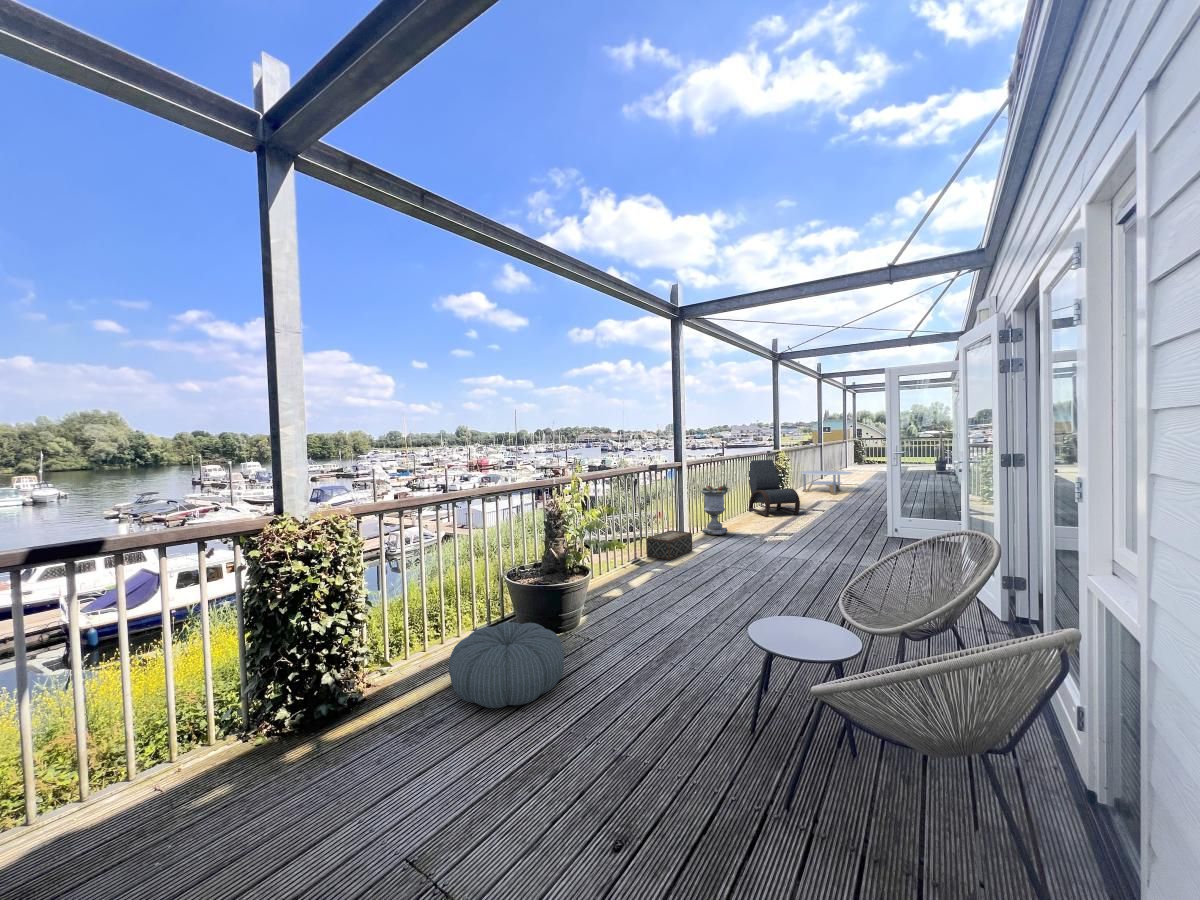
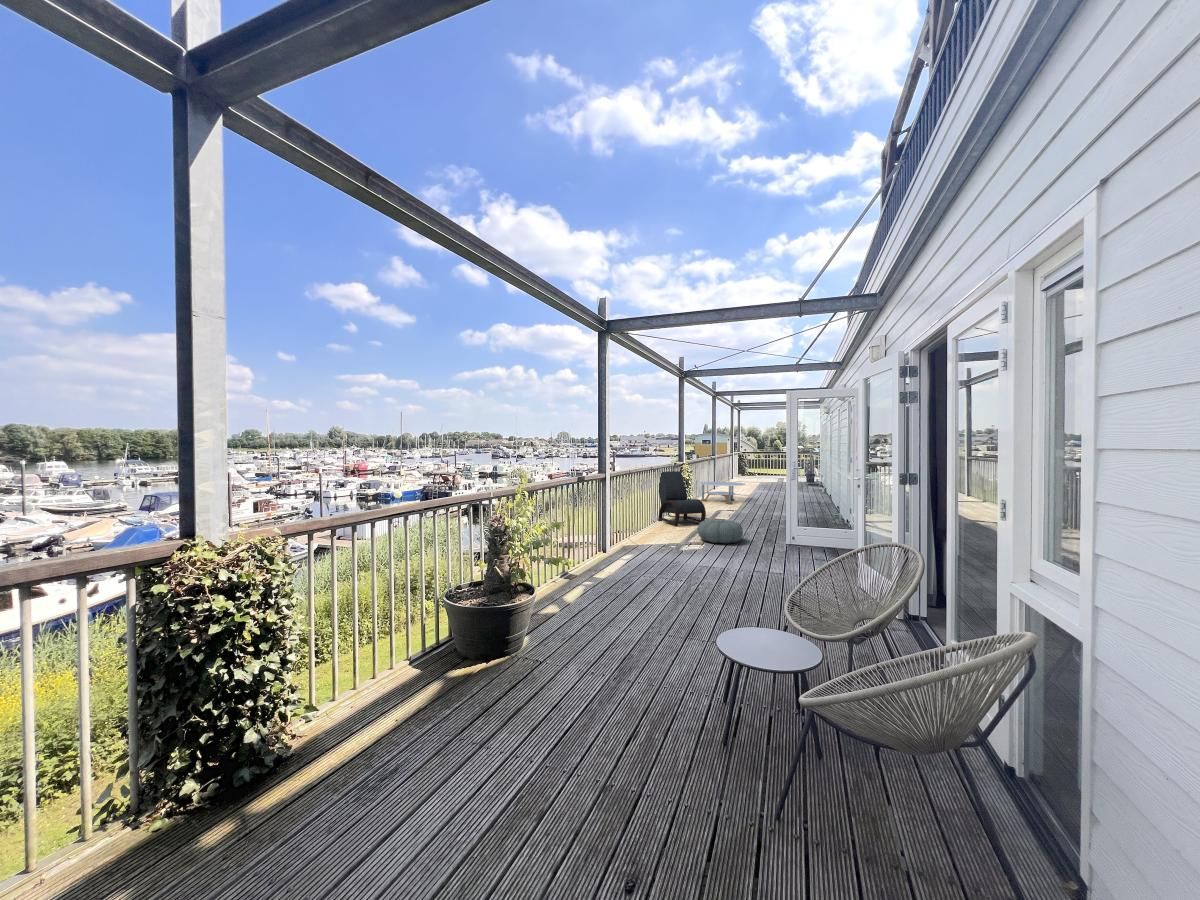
planter: present [701,484,728,535] -> none [621,495,647,545]
woven basket: present [647,530,692,560] -> none [573,542,616,572]
pouf: present [449,622,564,708] -> present [697,519,743,543]

